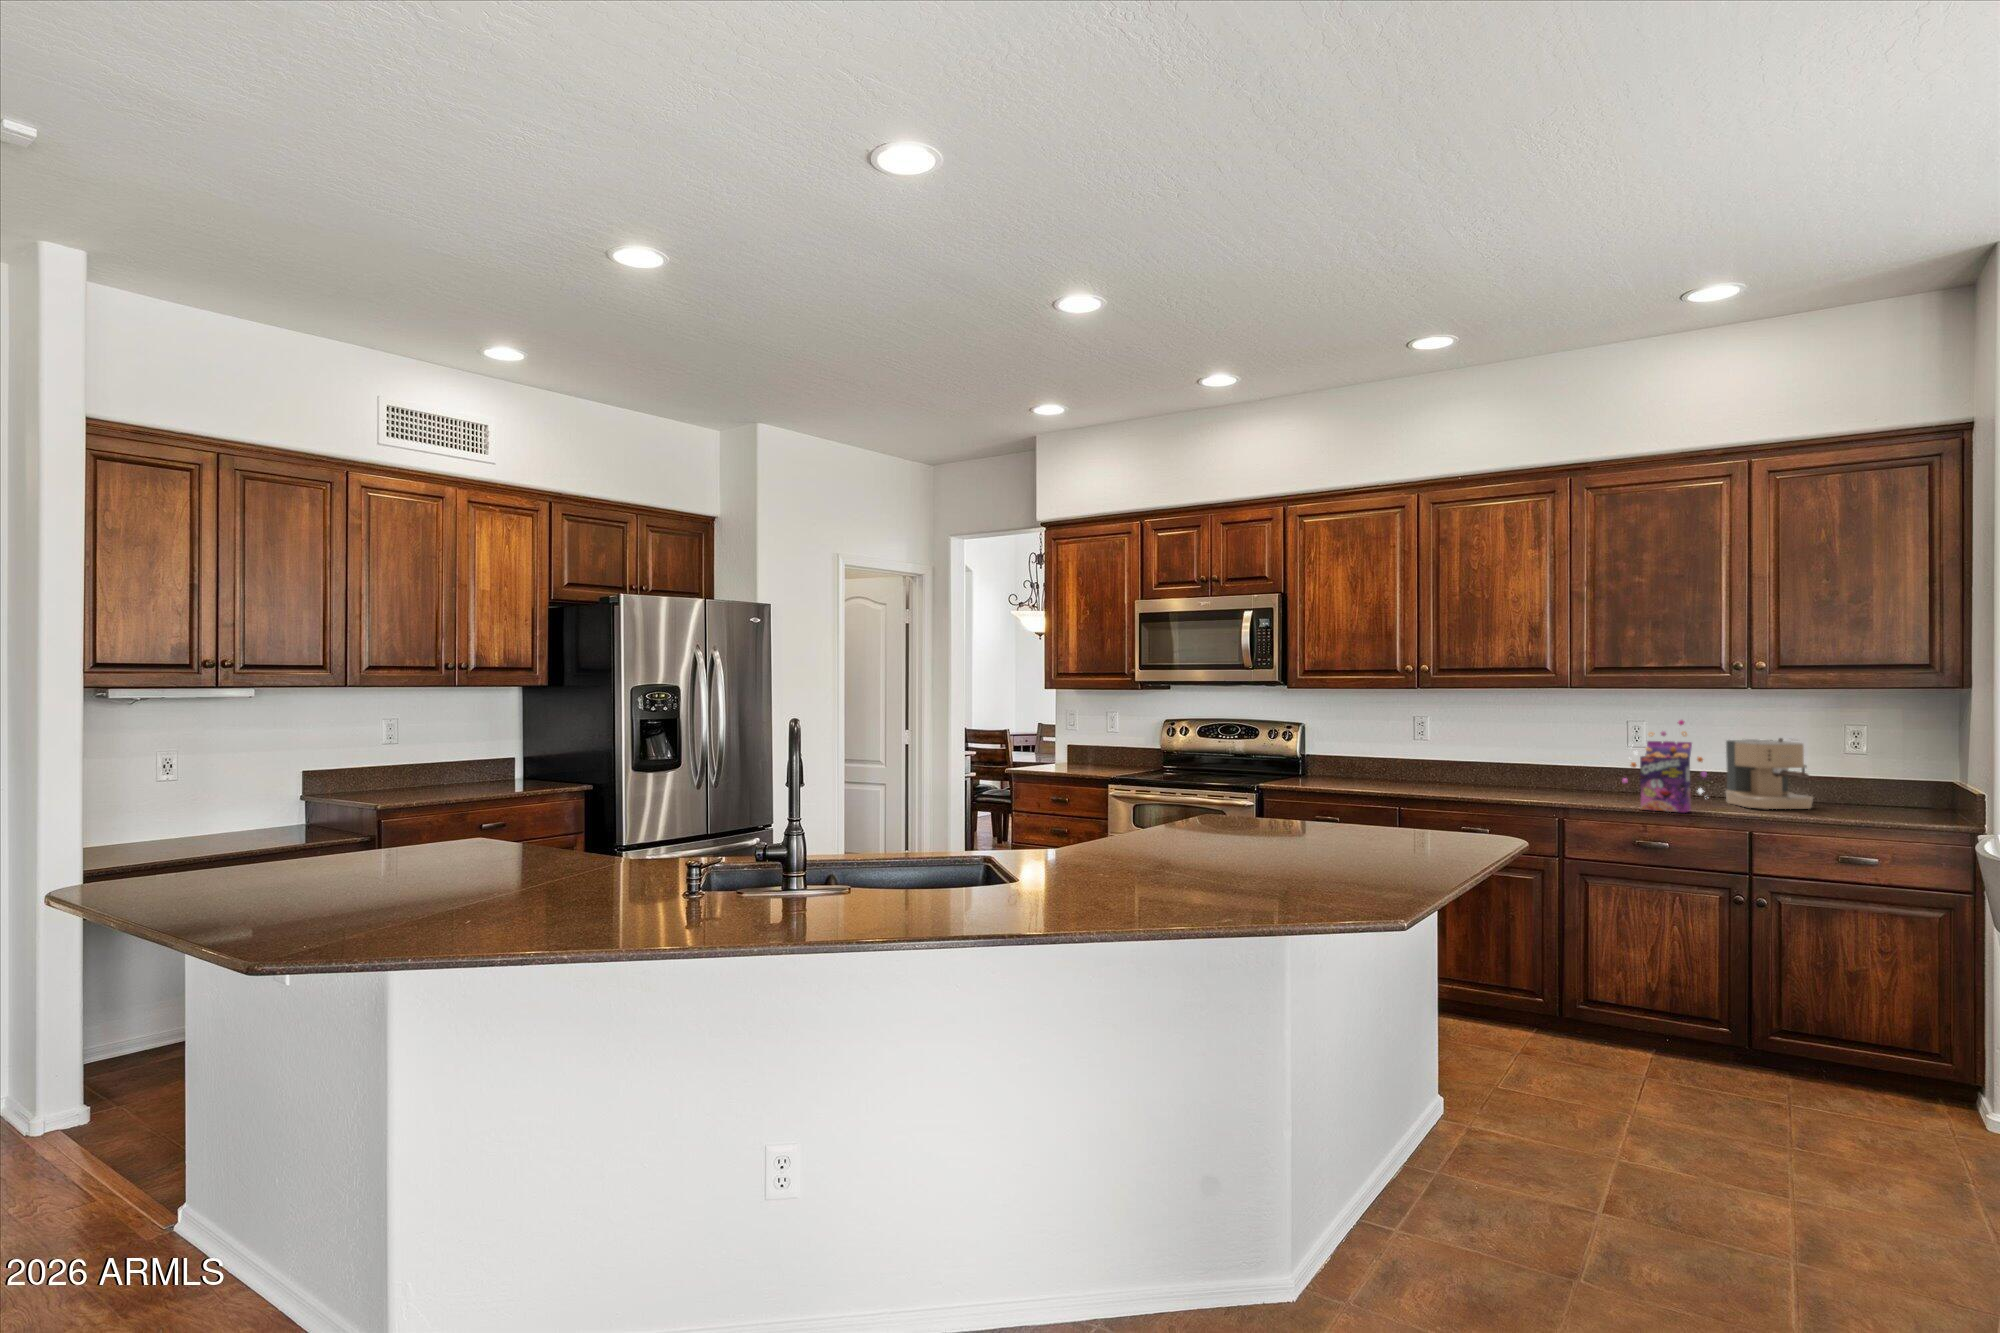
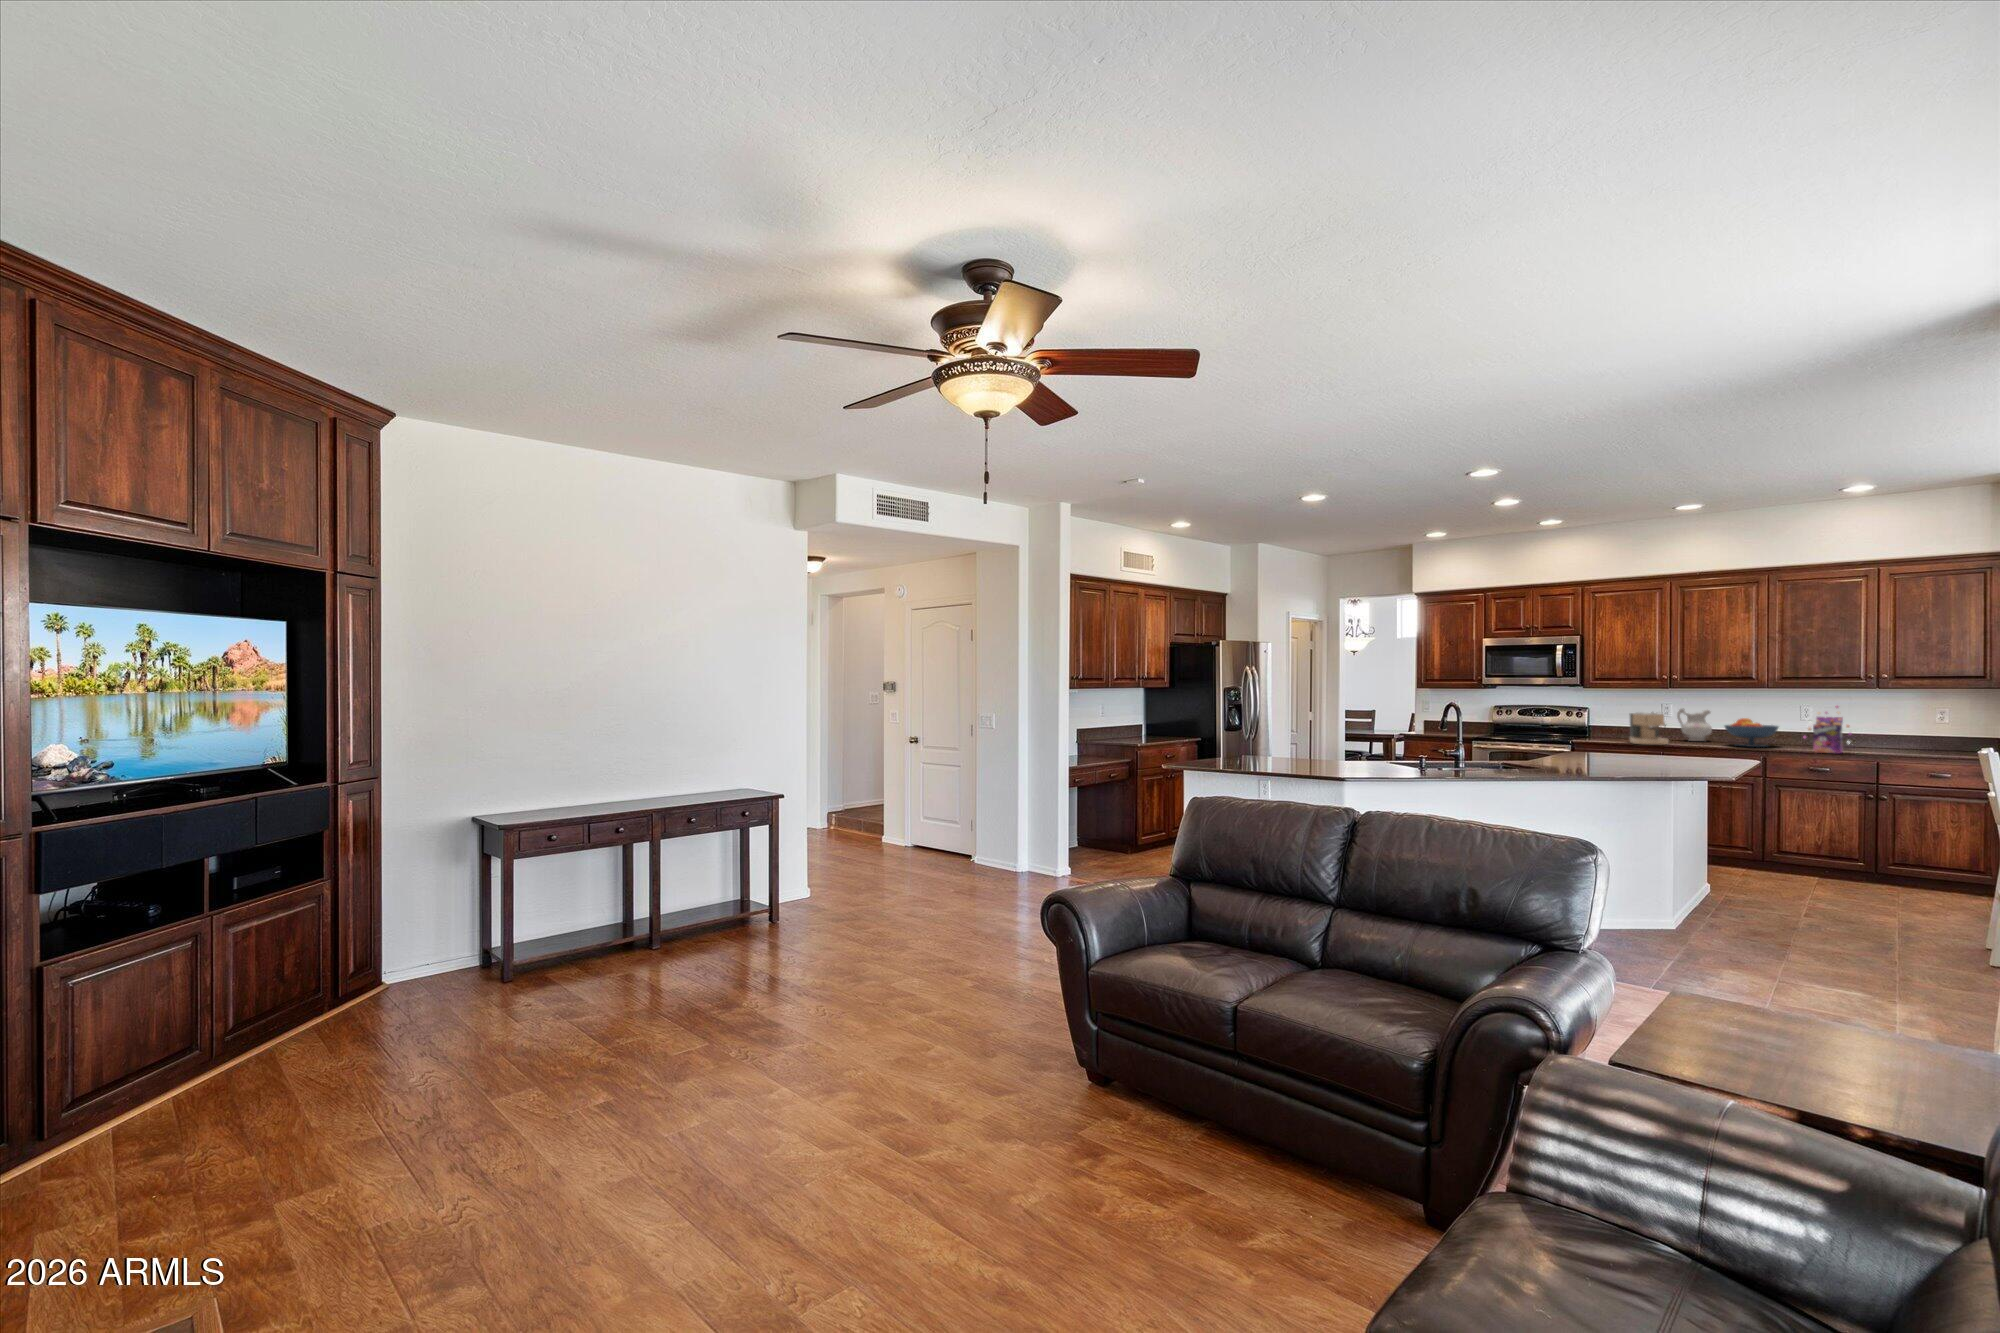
ceramic pitcher: none [1432,724,1488,783] -> present [1677,709,1712,741]
coffee maker: present [1726,738,1813,809] -> present [1630,712,1668,744]
fruit bowl: none [1499,742,1589,796] -> present [1725,718,1778,747]

